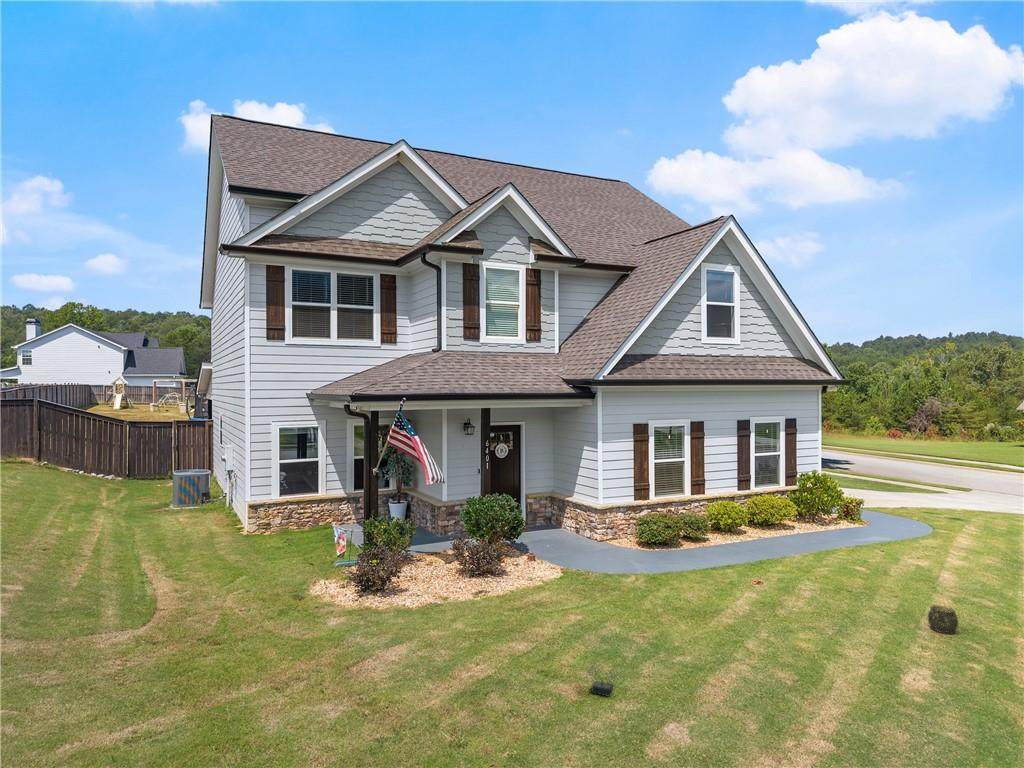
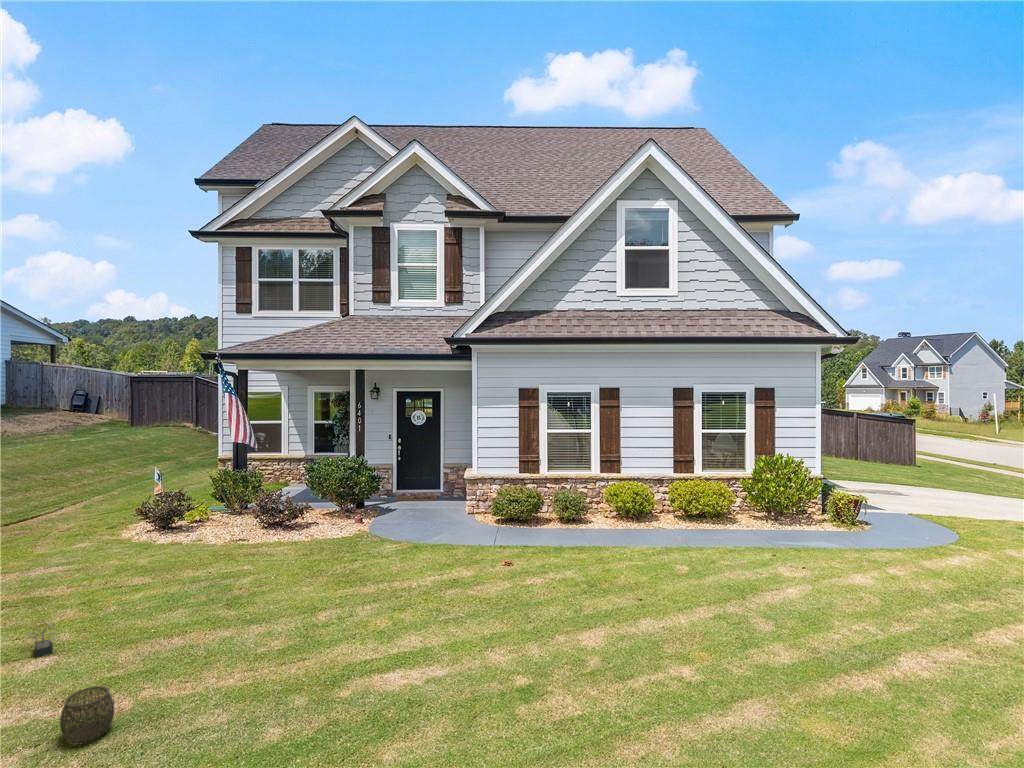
woven basket: present [928,605,958,634] -> present [60,686,114,743]

